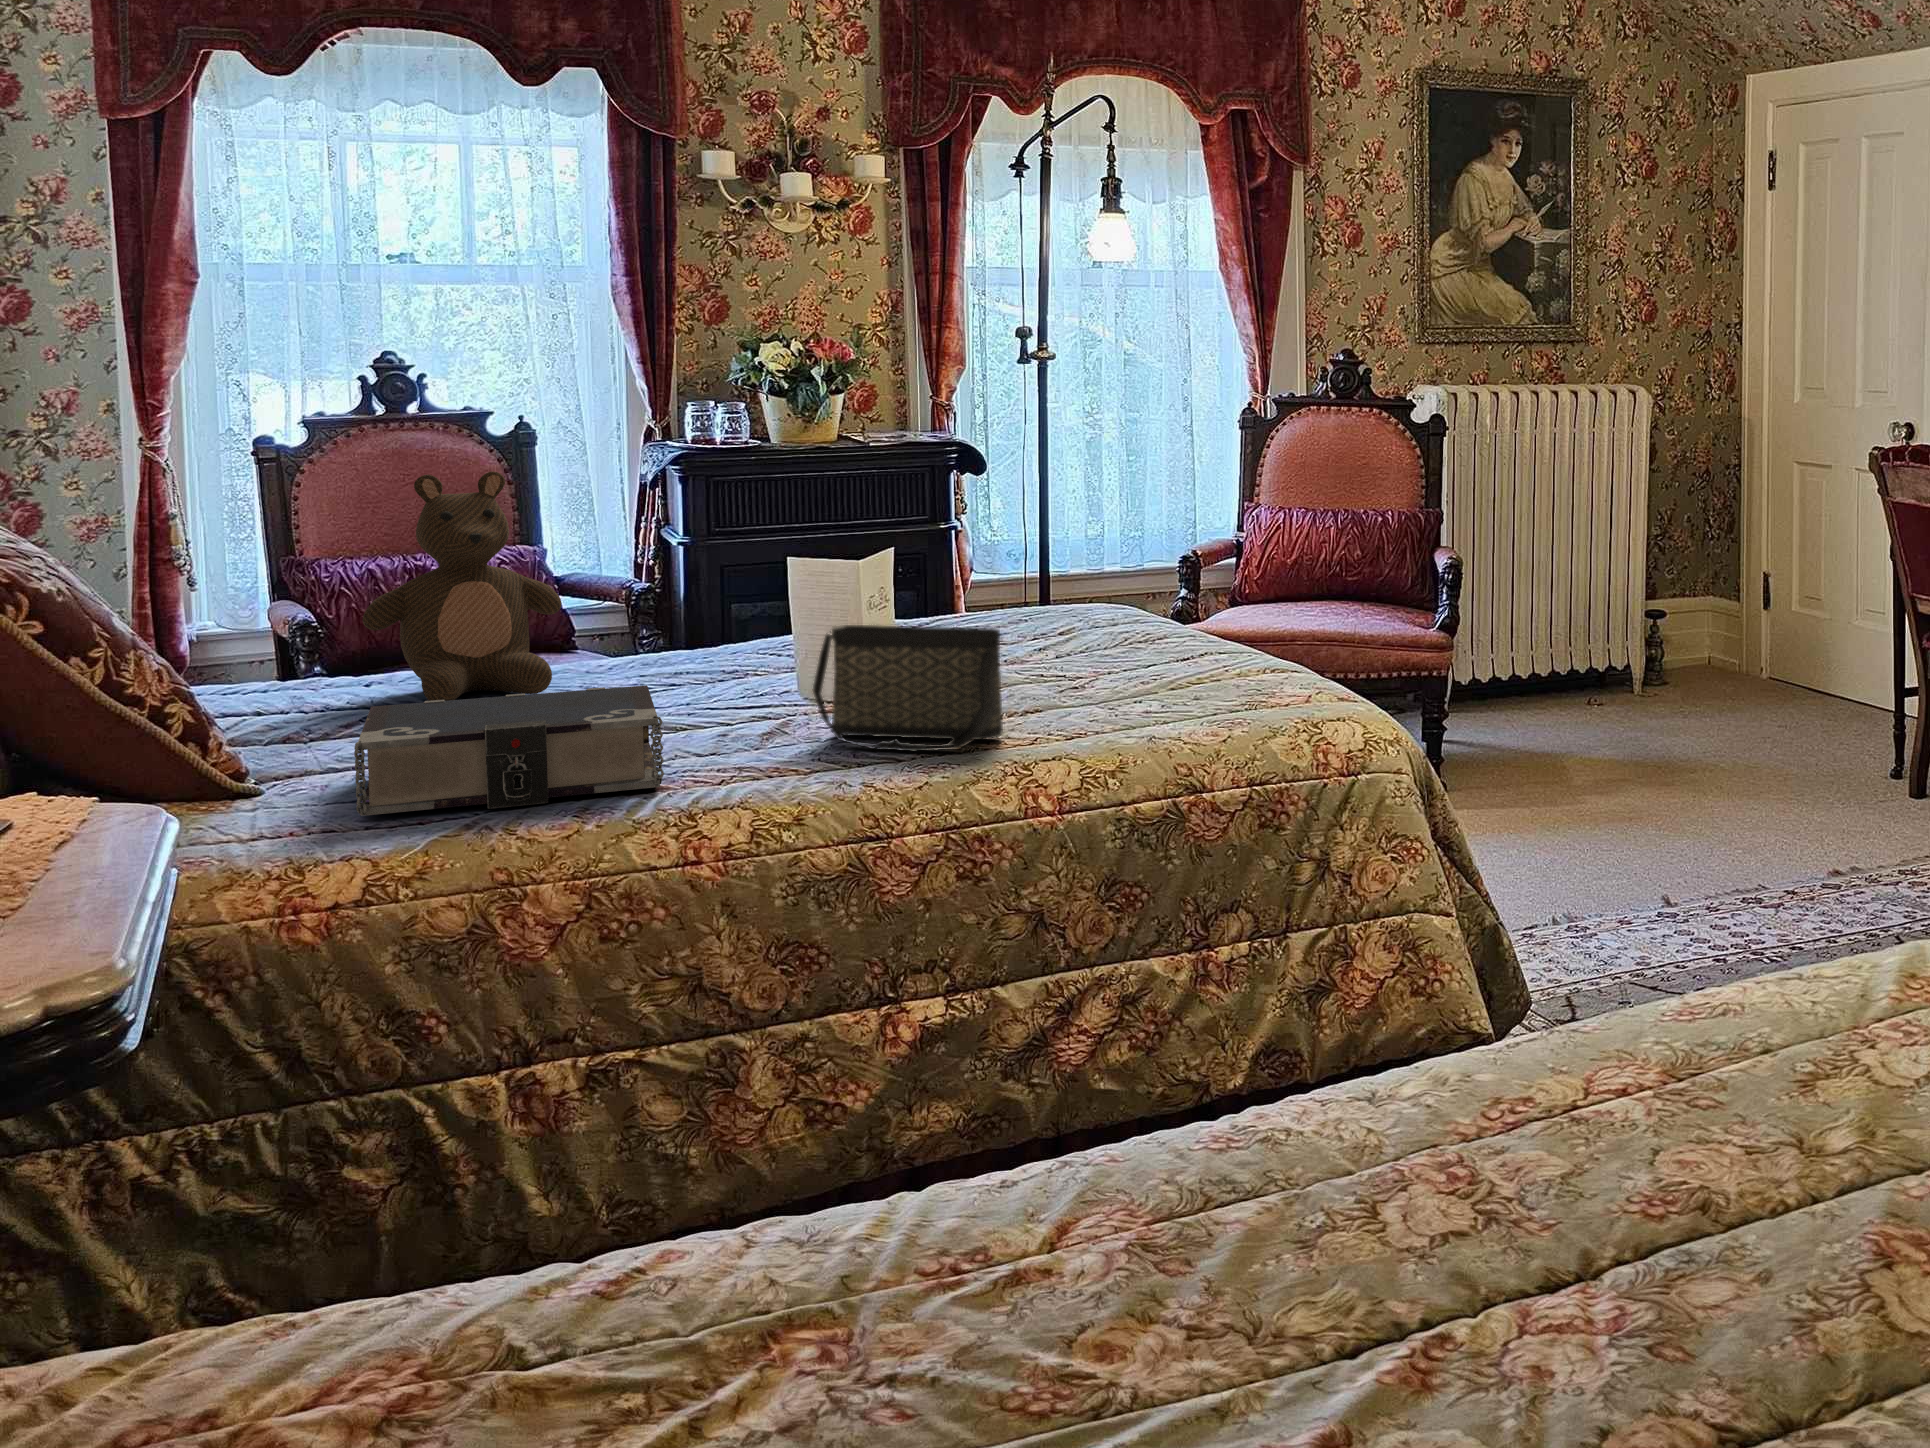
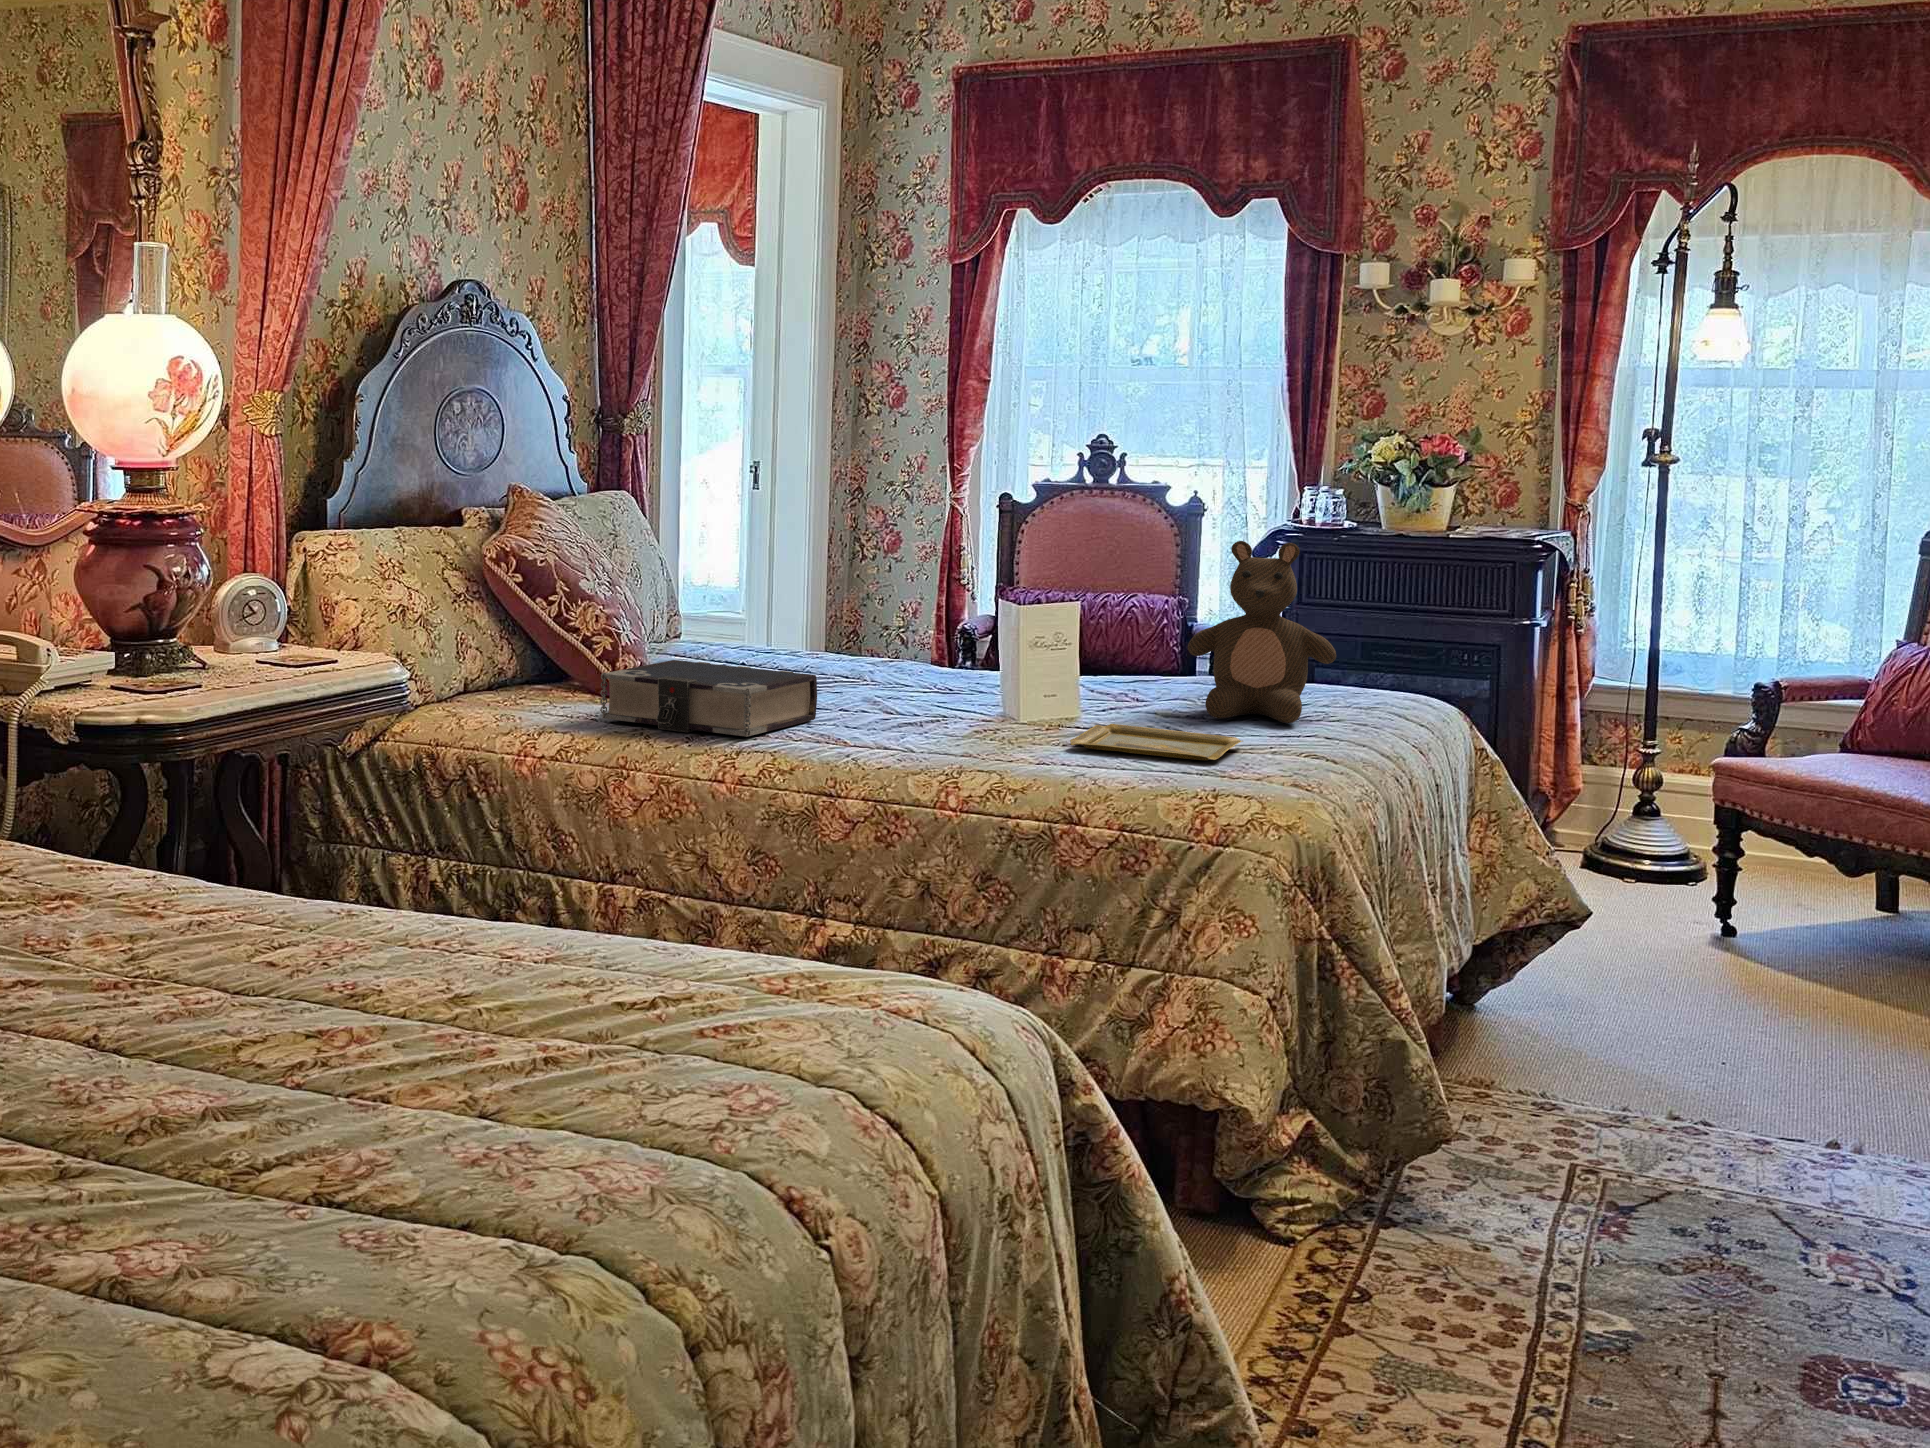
stuffed bear: present [363,471,562,701] -> present [1188,541,1336,723]
handbag: present [813,625,1003,751] -> none [892,653,995,756]
tray: none [1009,665,1213,707] -> present [1070,724,1243,760]

